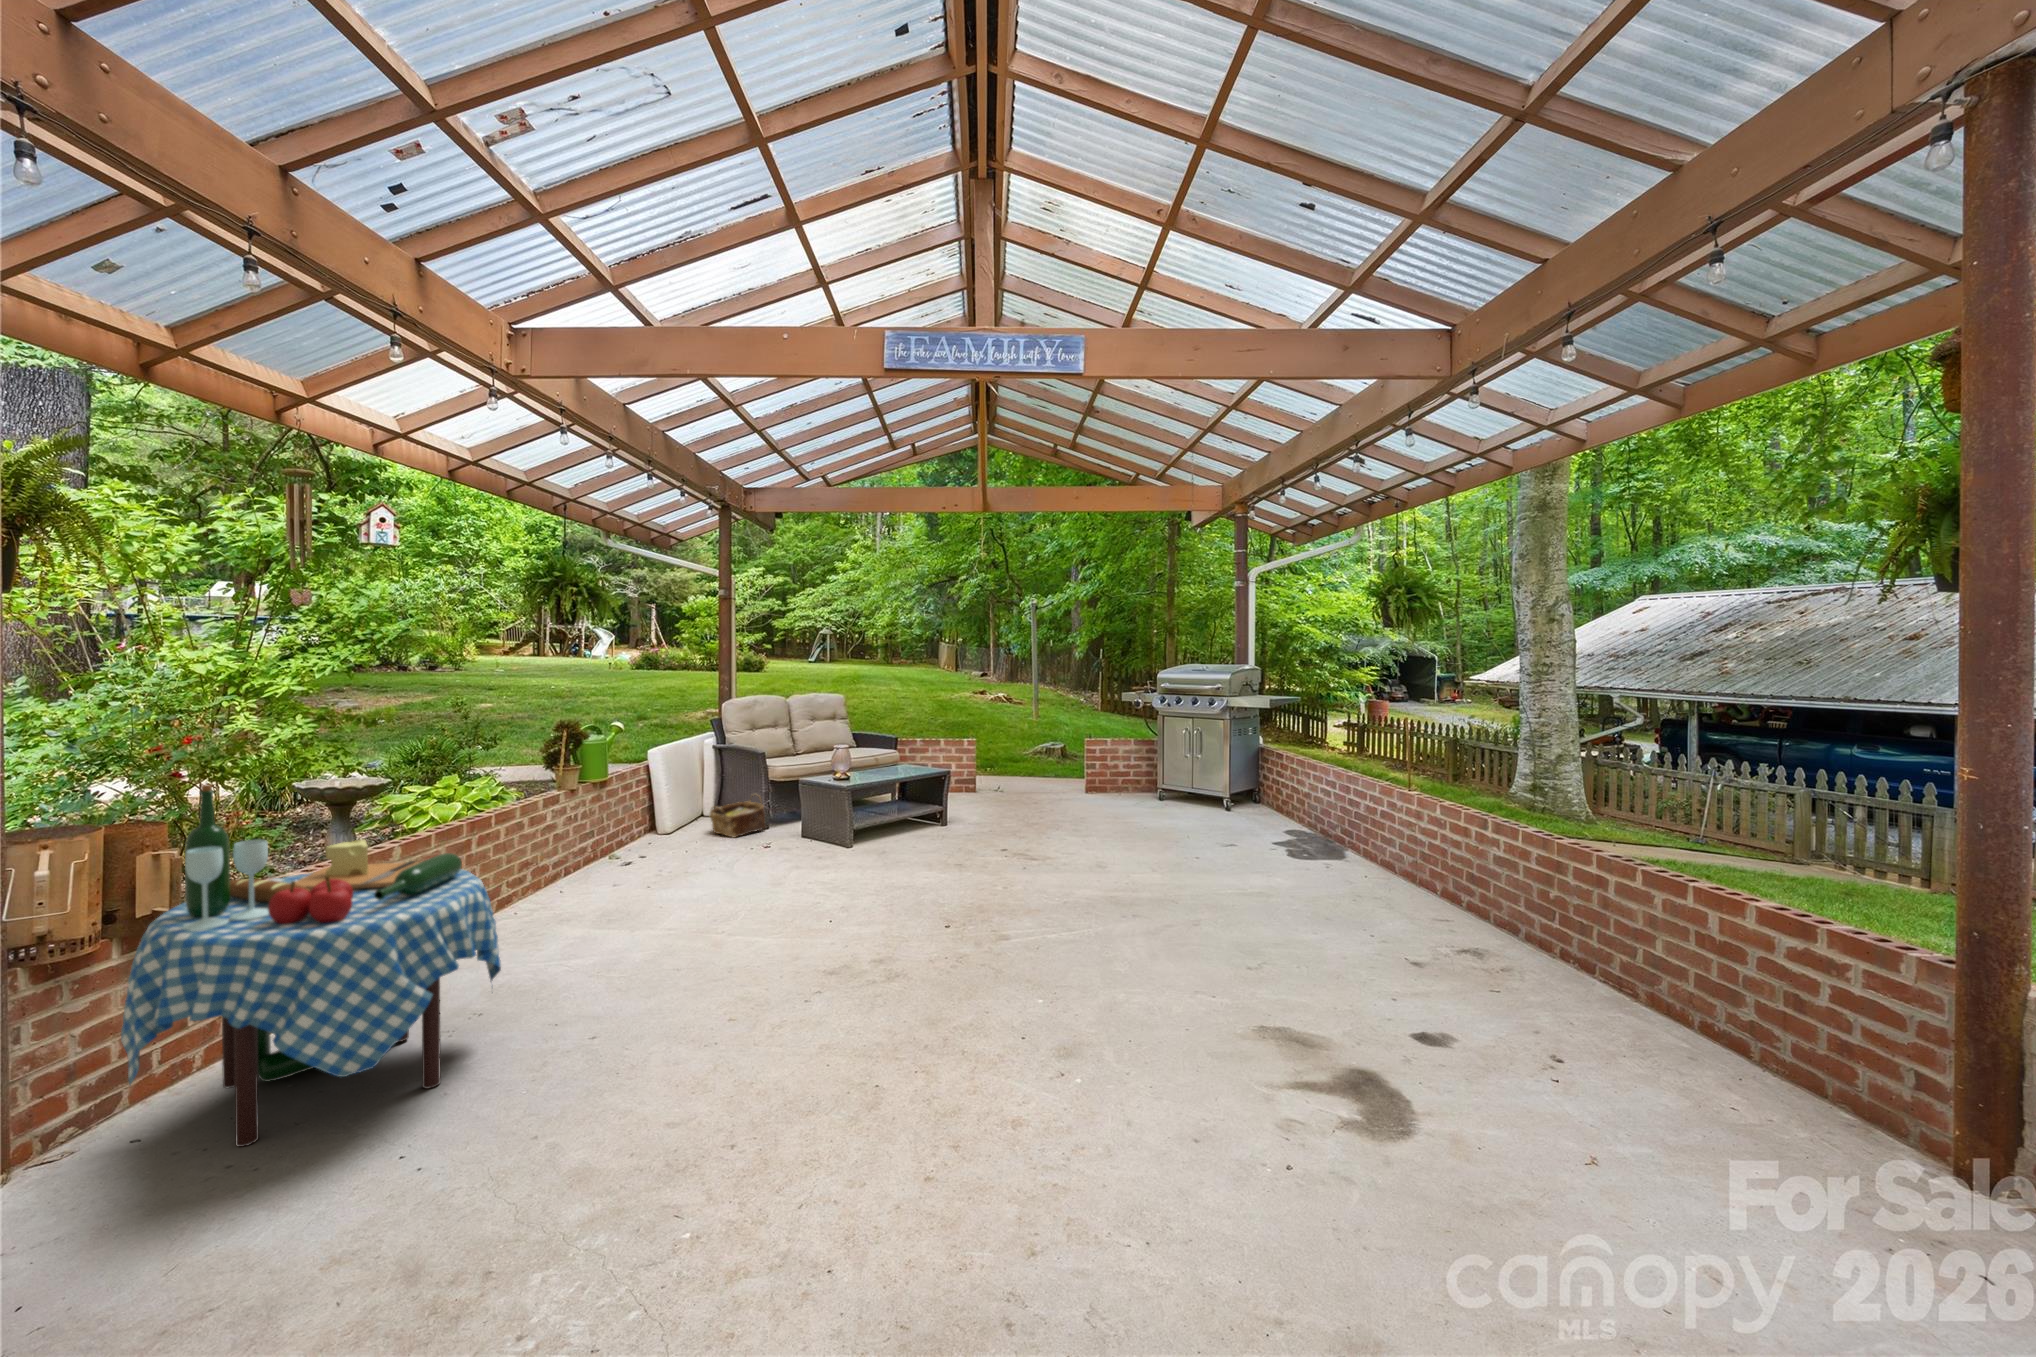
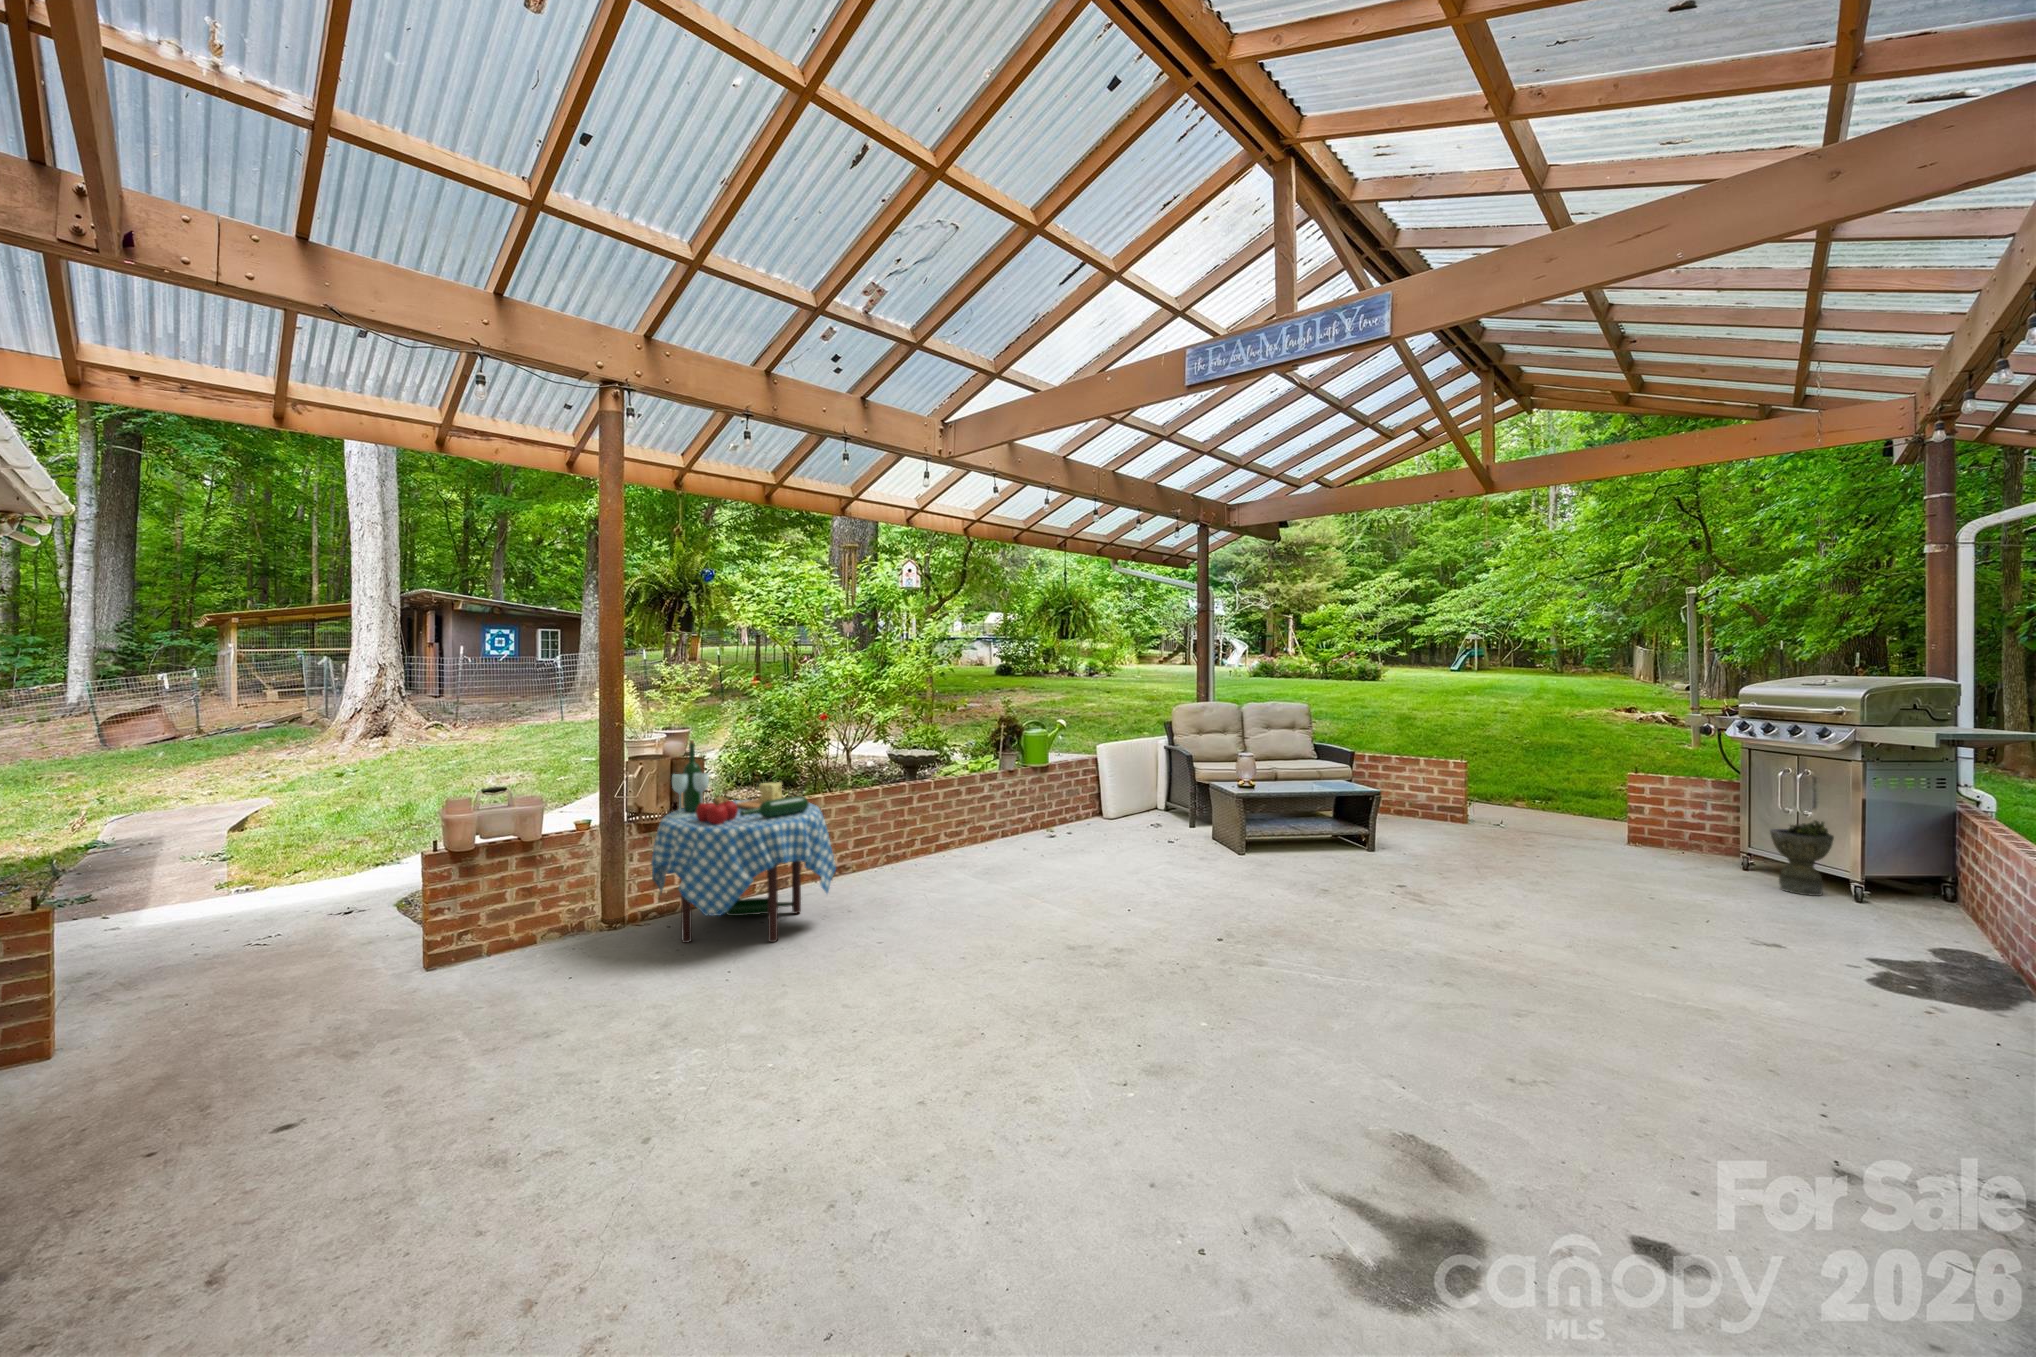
planter: none [1189,762,1220,812] -> present [1770,820,1834,896]
woven basket: present [710,796,765,838] -> none [1140,793,1188,829]

